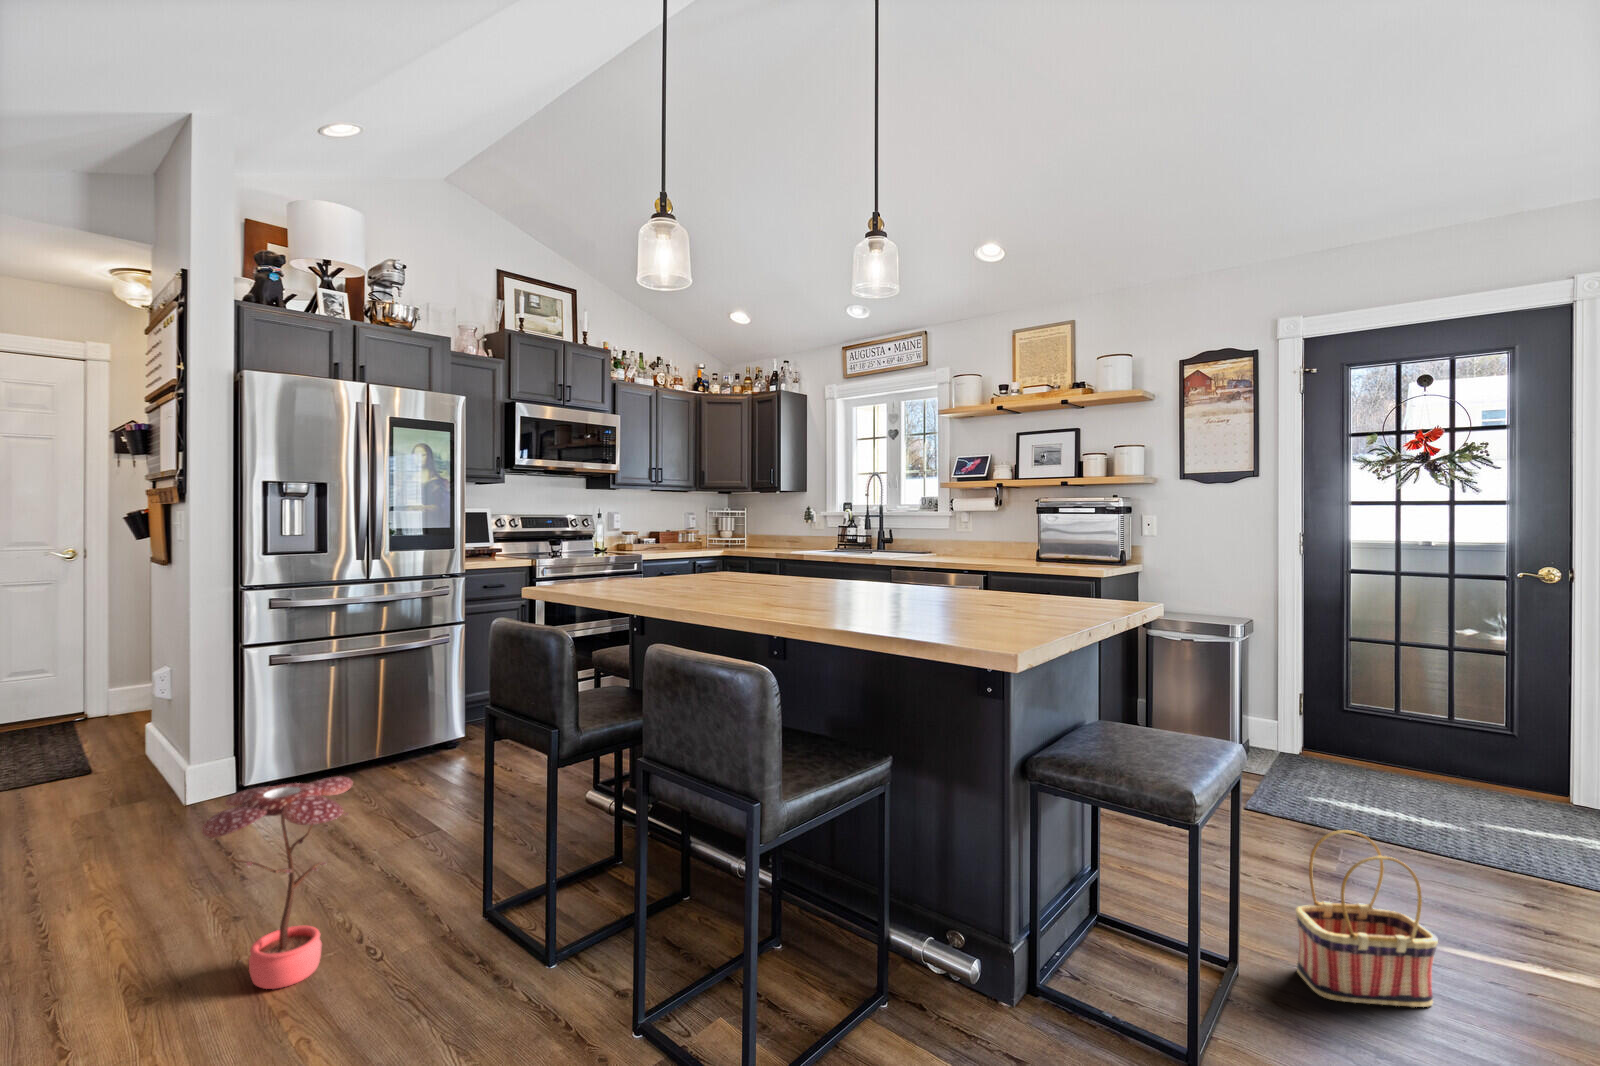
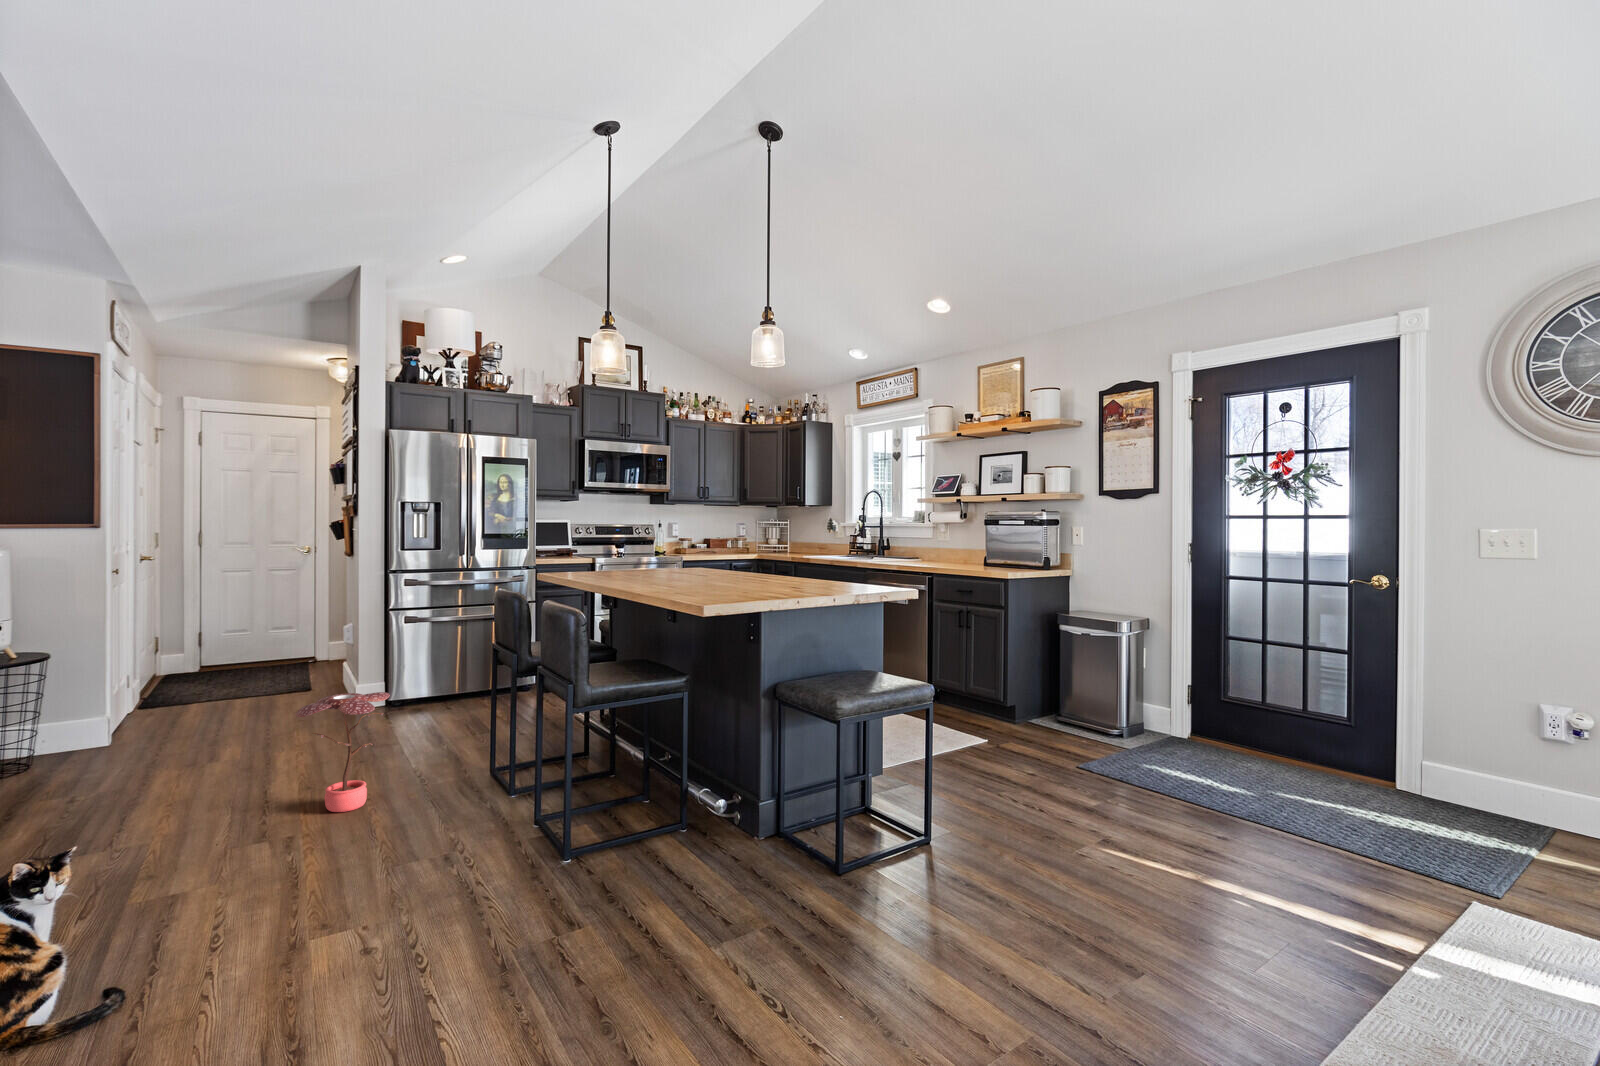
basket: present [1296,830,1438,1007] -> none [969,763,1056,890]

